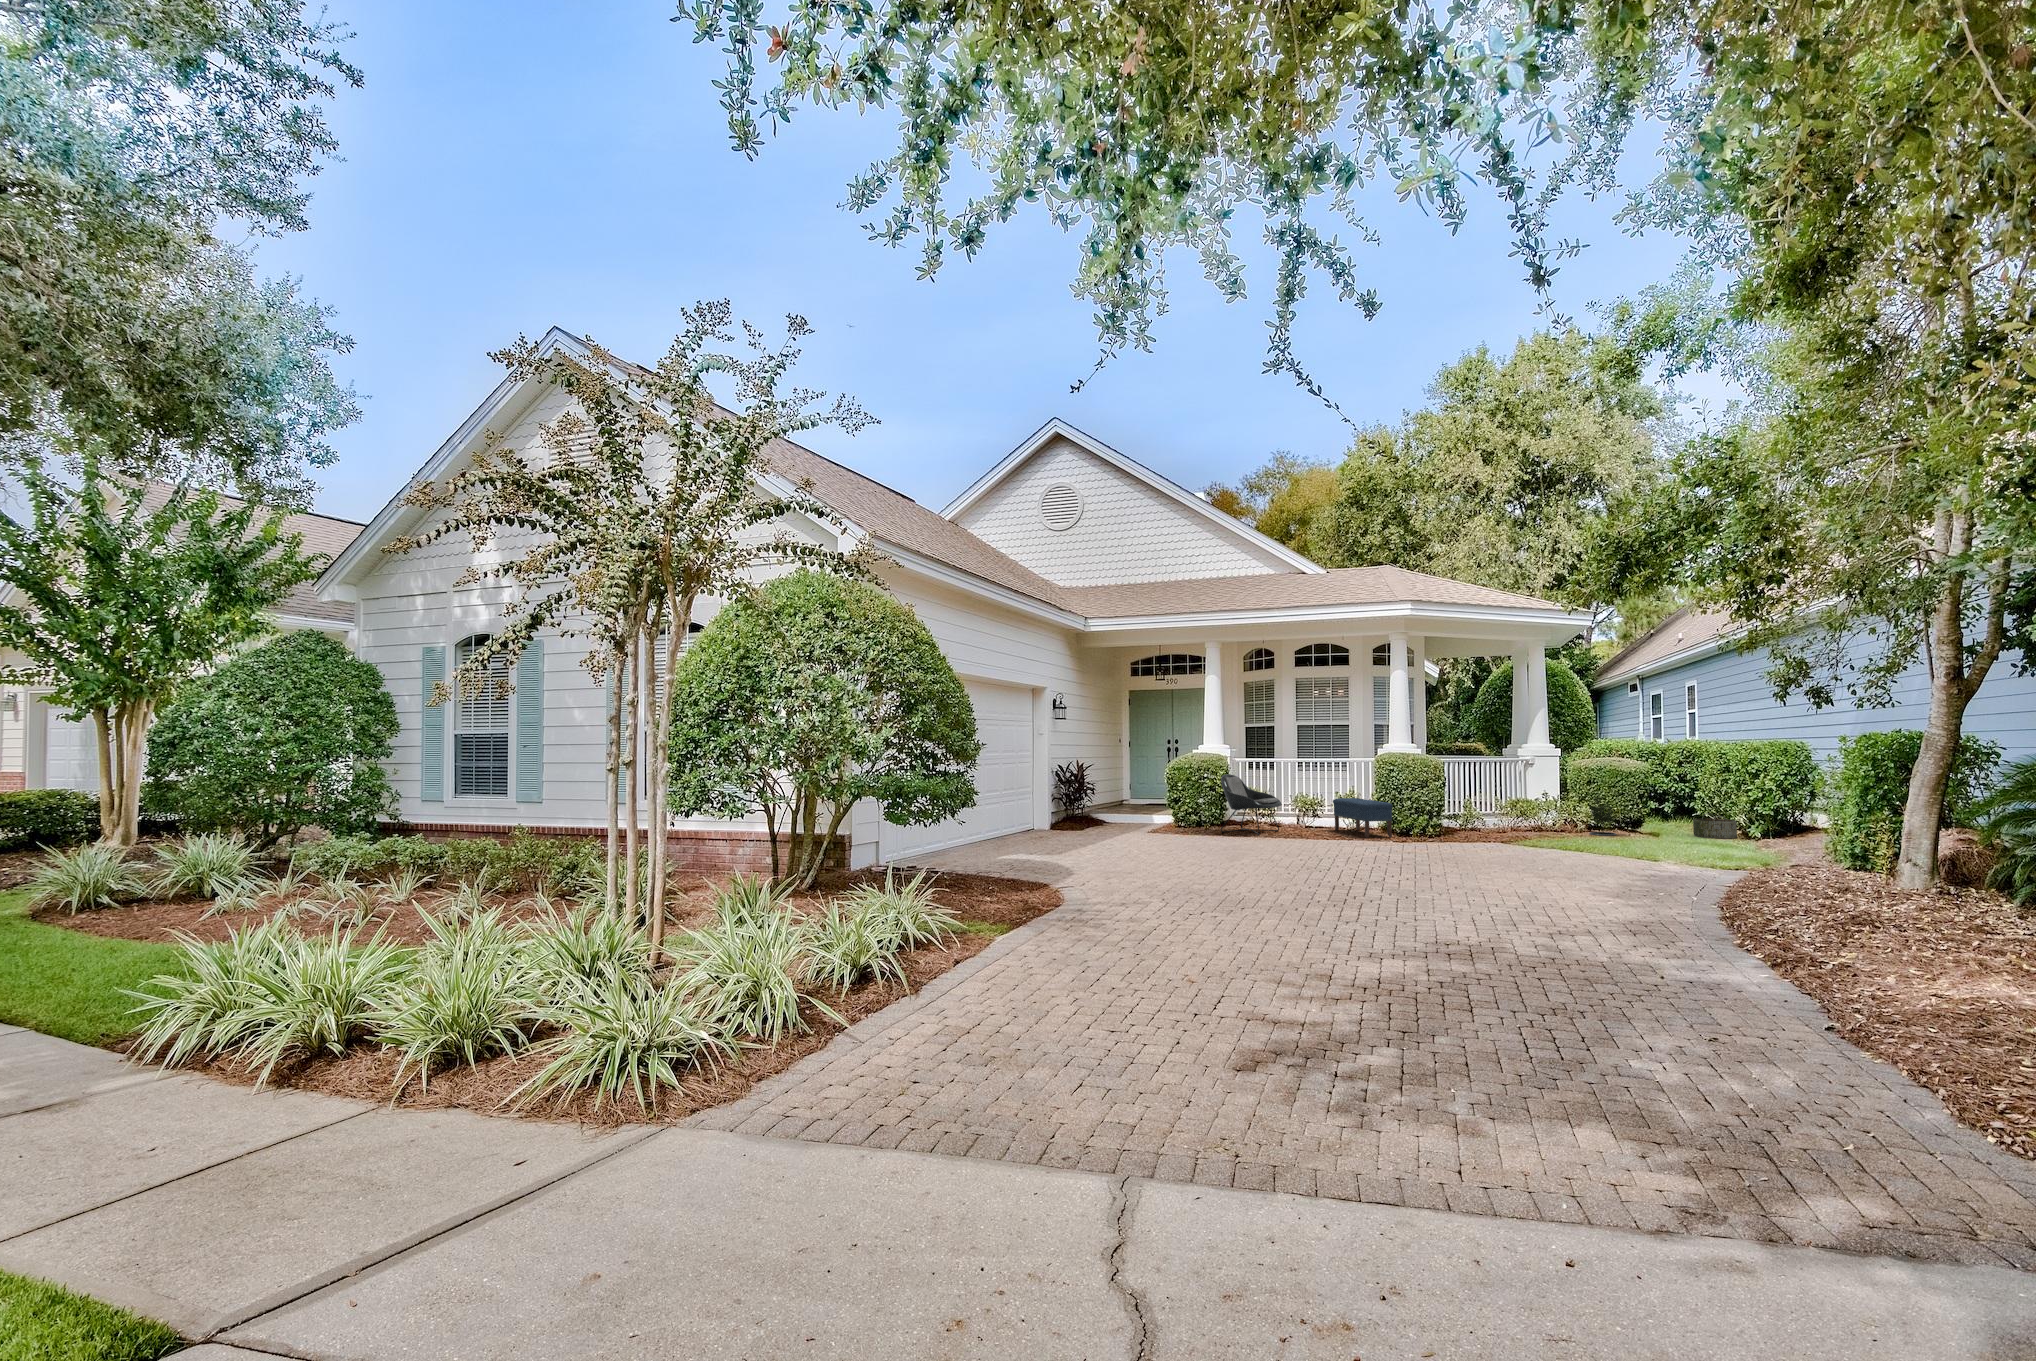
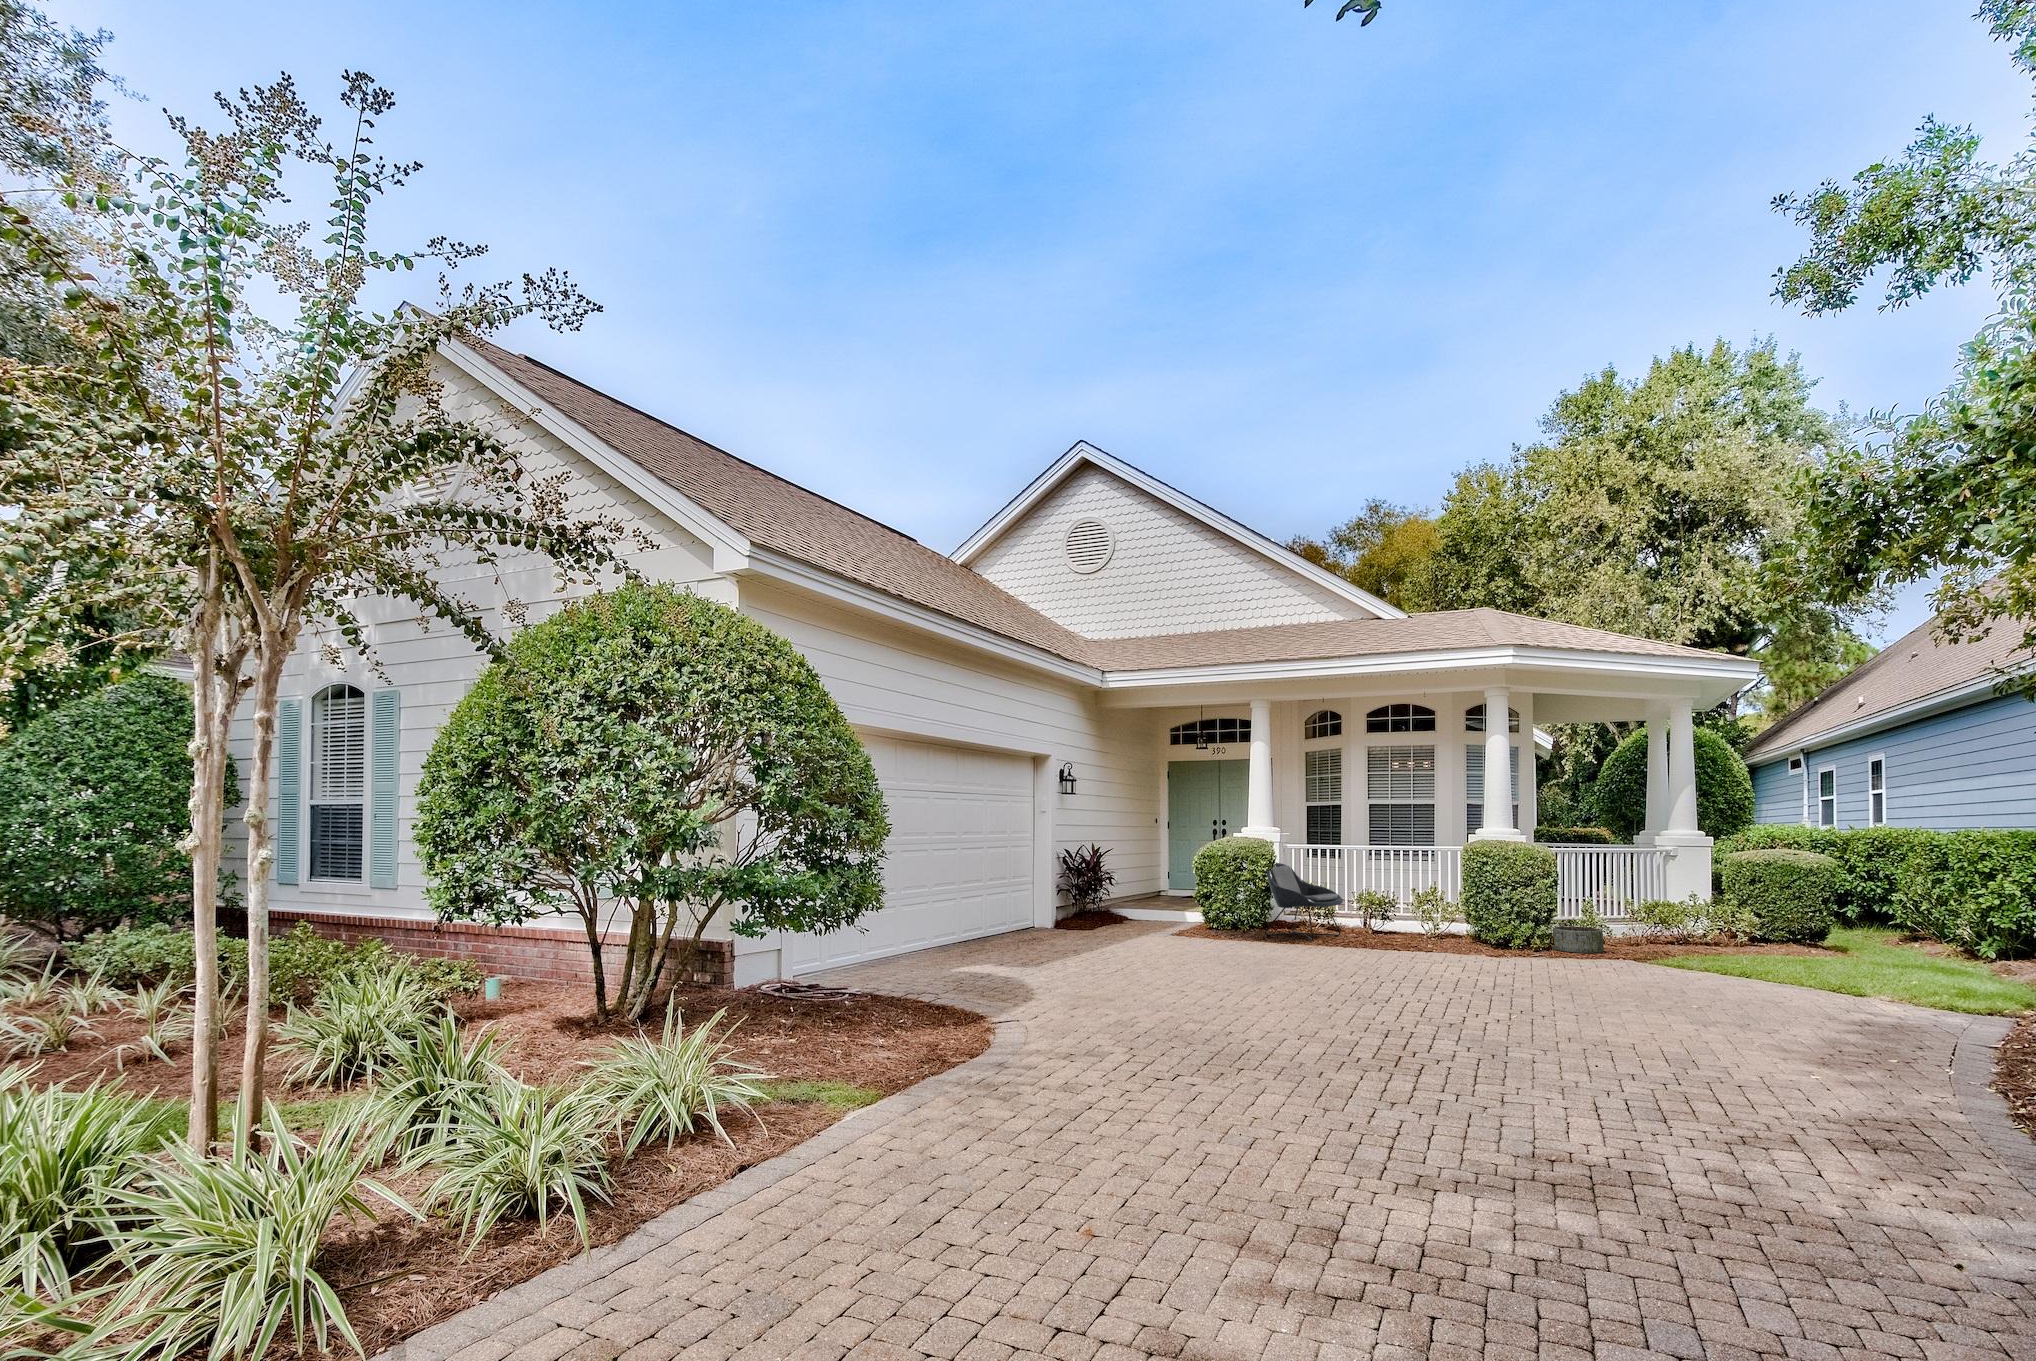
potted tree: present [1589,794,1616,836] -> none [1748,894,1791,953]
bench: present [1333,798,1393,838] -> none [1409,895,1485,948]
basket: present [1693,813,1737,838] -> present [1551,920,1604,953]

